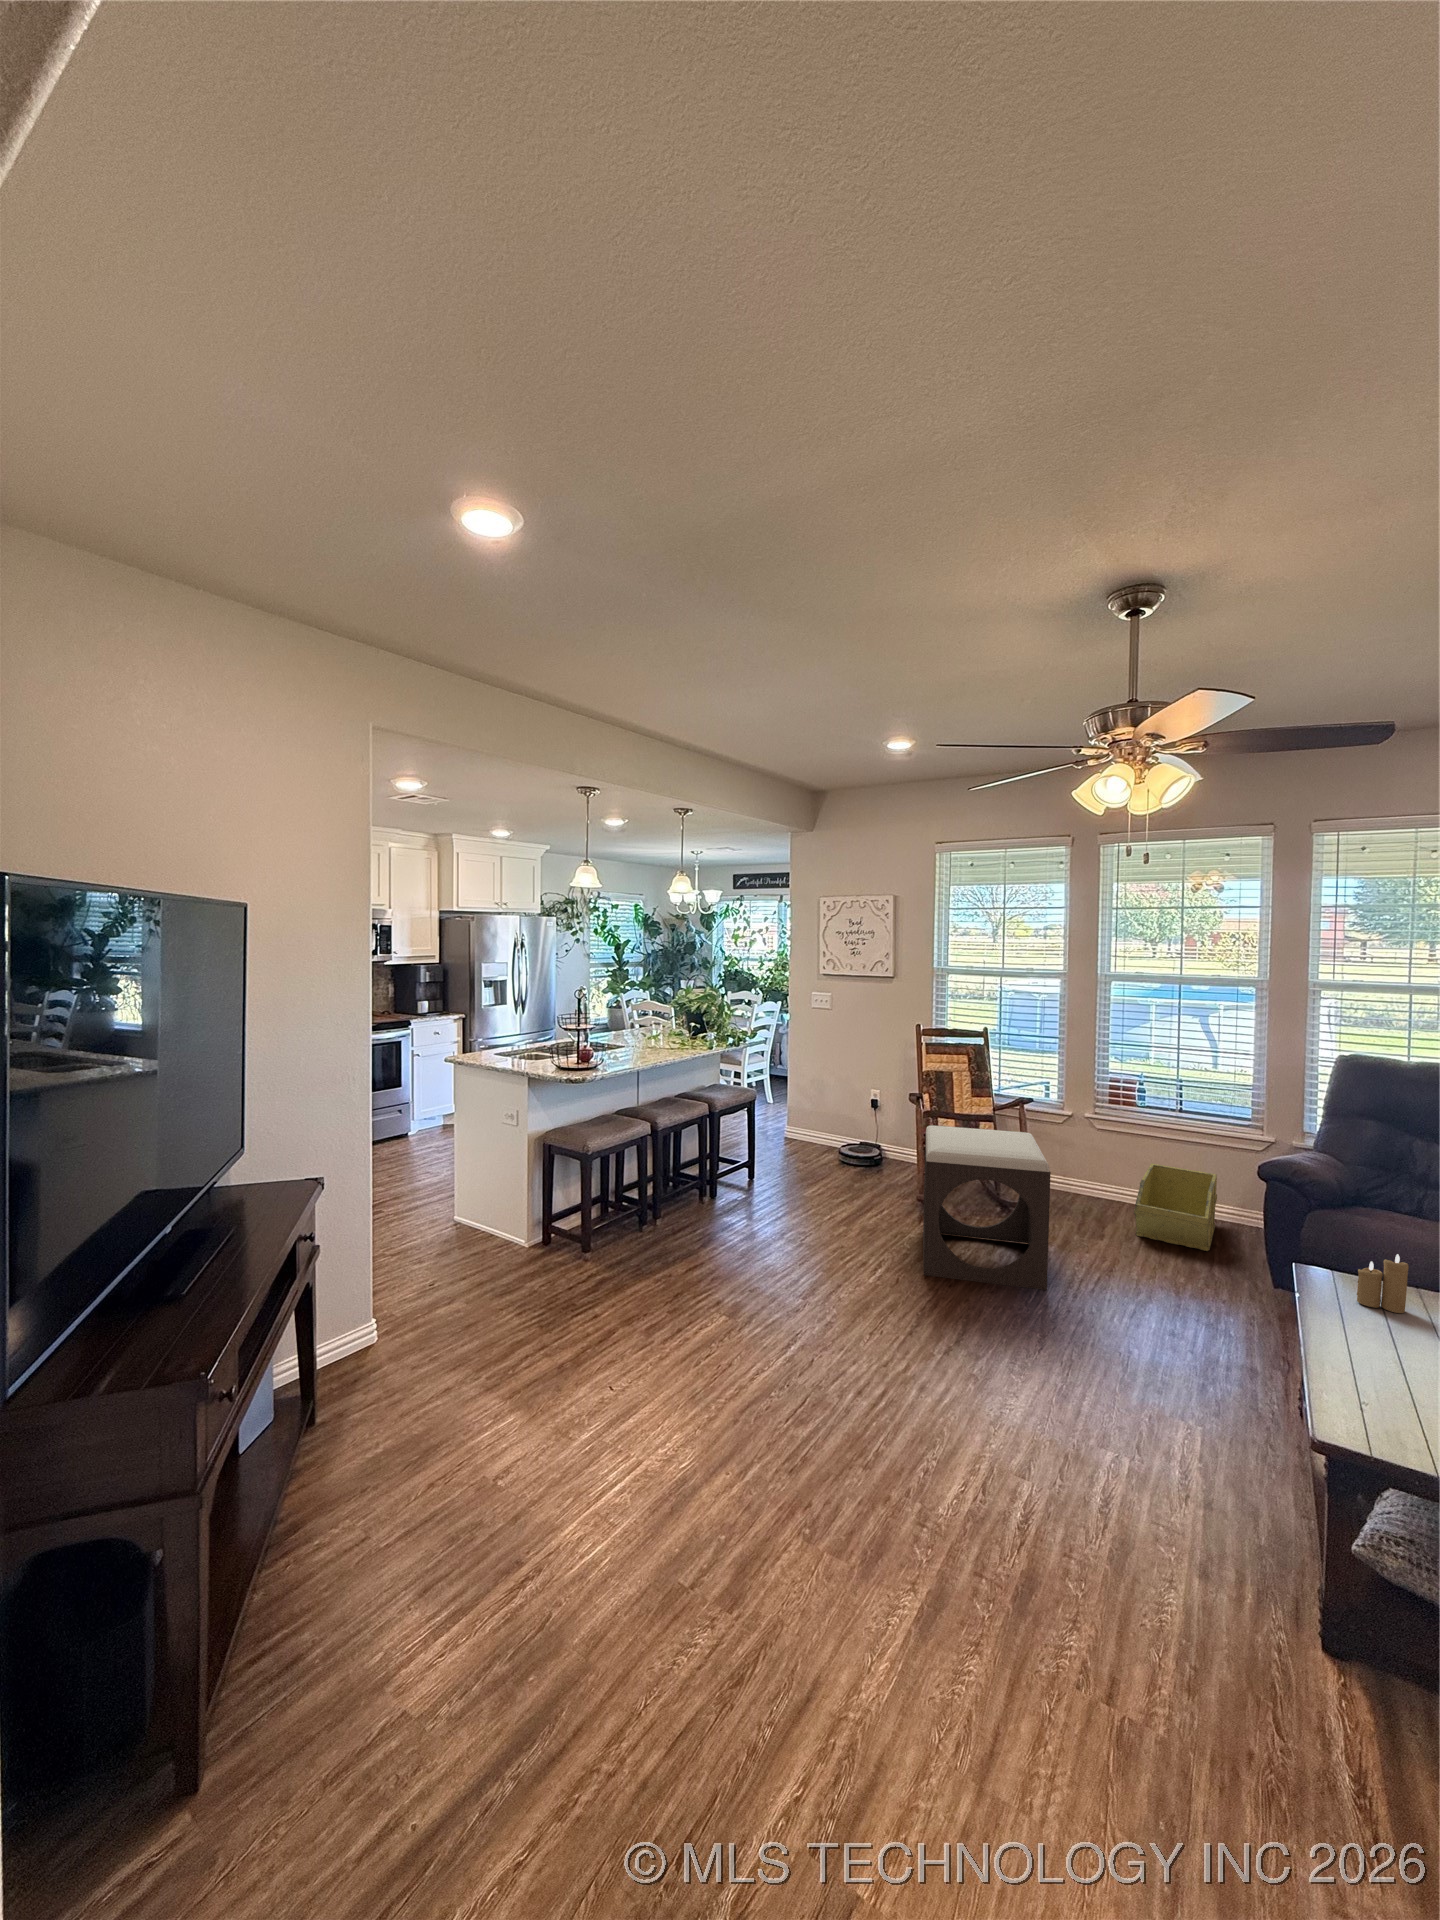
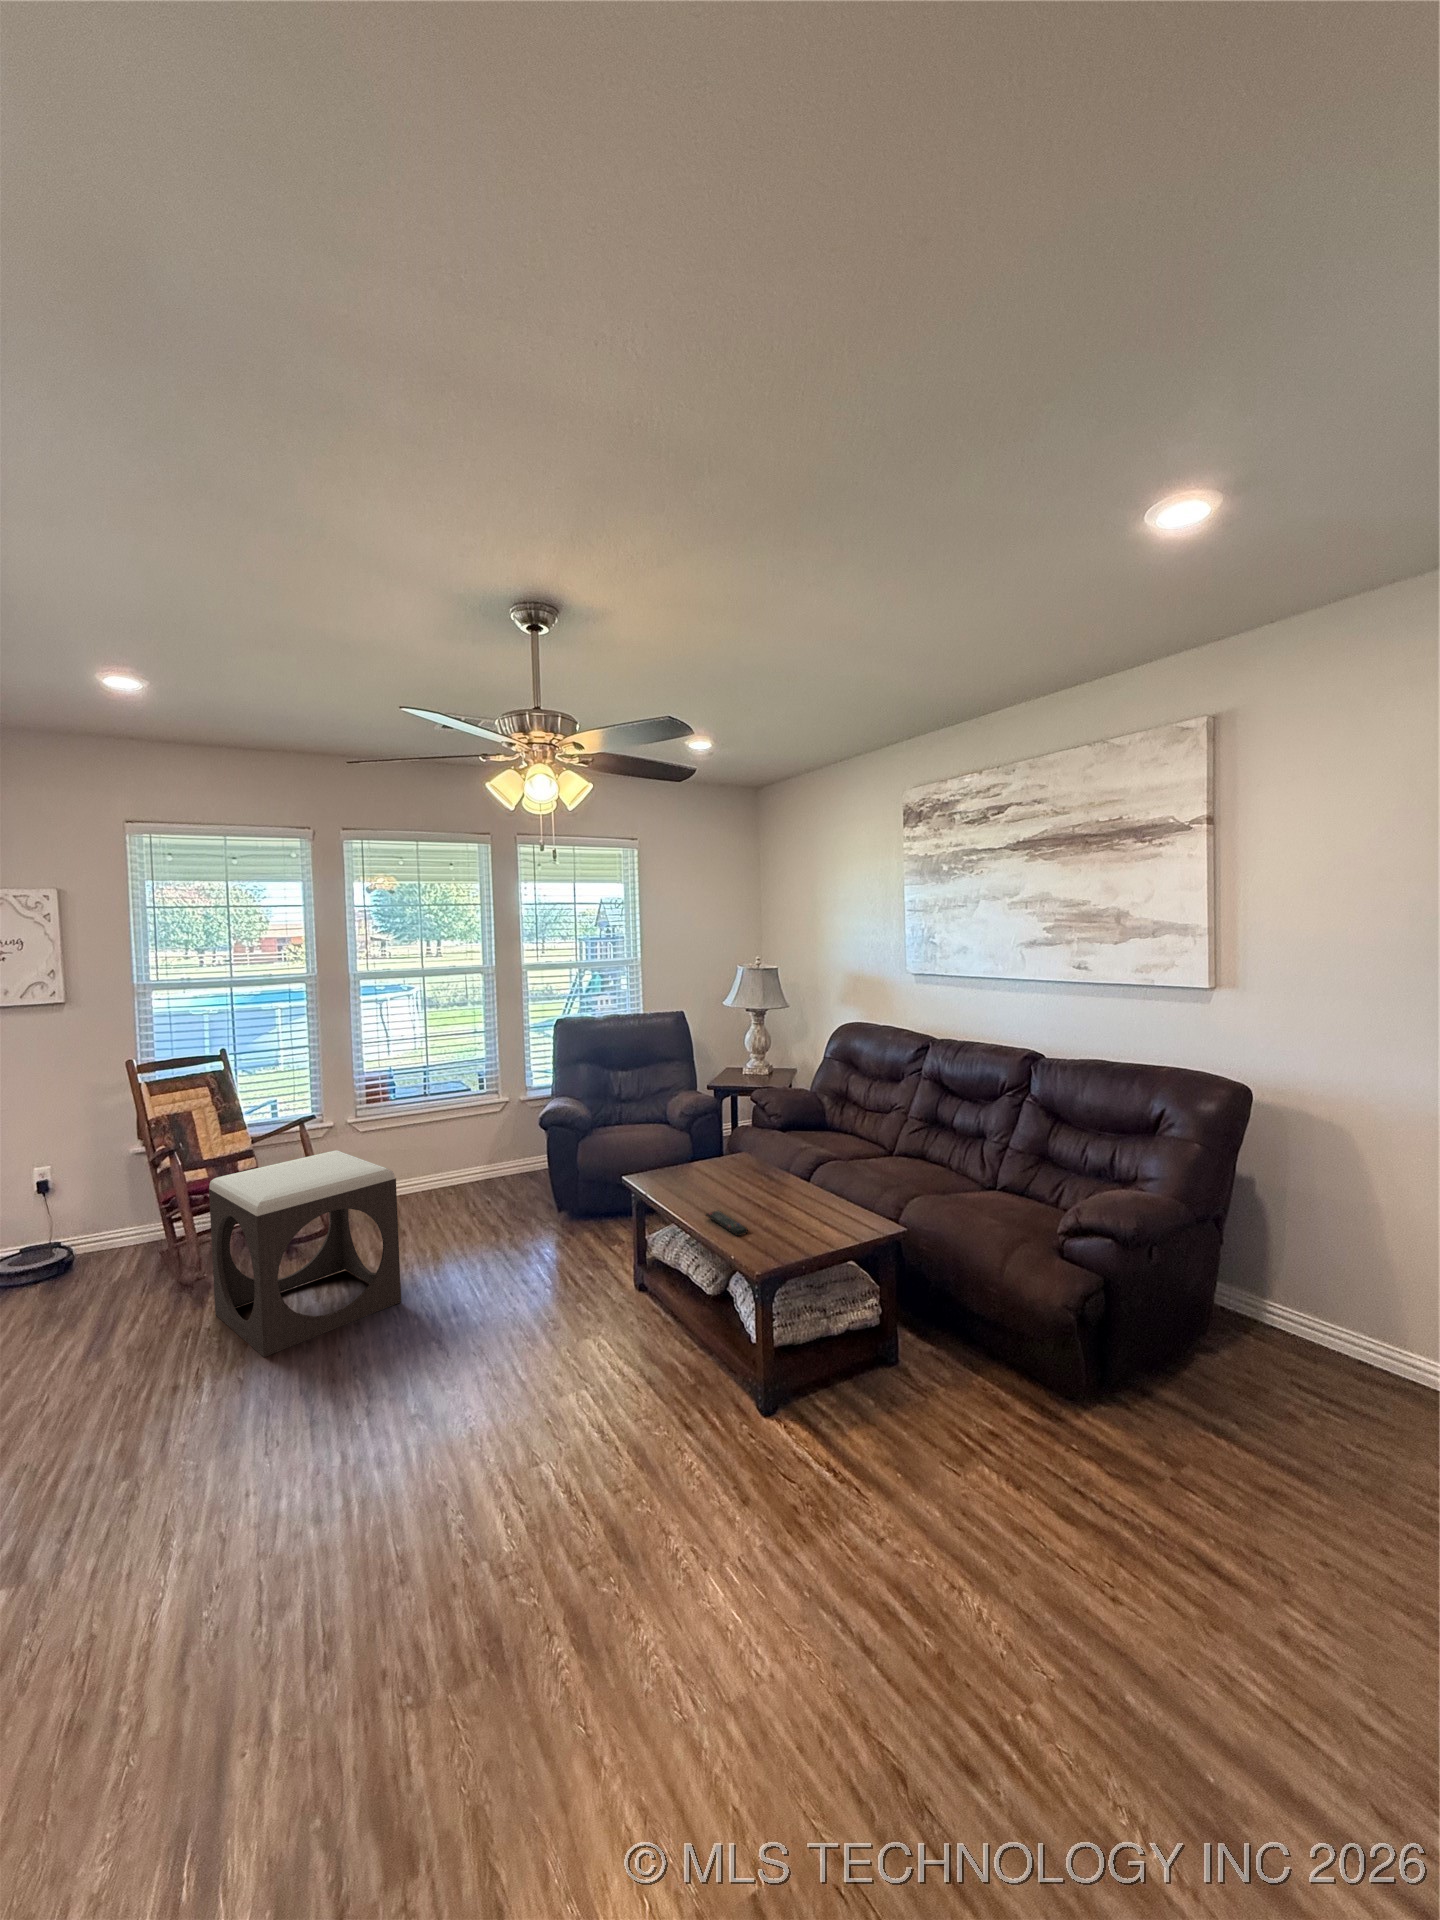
storage bin: present [1134,1163,1217,1251] -> none [413,1143,489,1220]
candle: present [1357,1254,1409,1313] -> none [658,1144,684,1188]
remote control: none [1361,1353,1400,1405] -> present [706,1211,748,1236]

